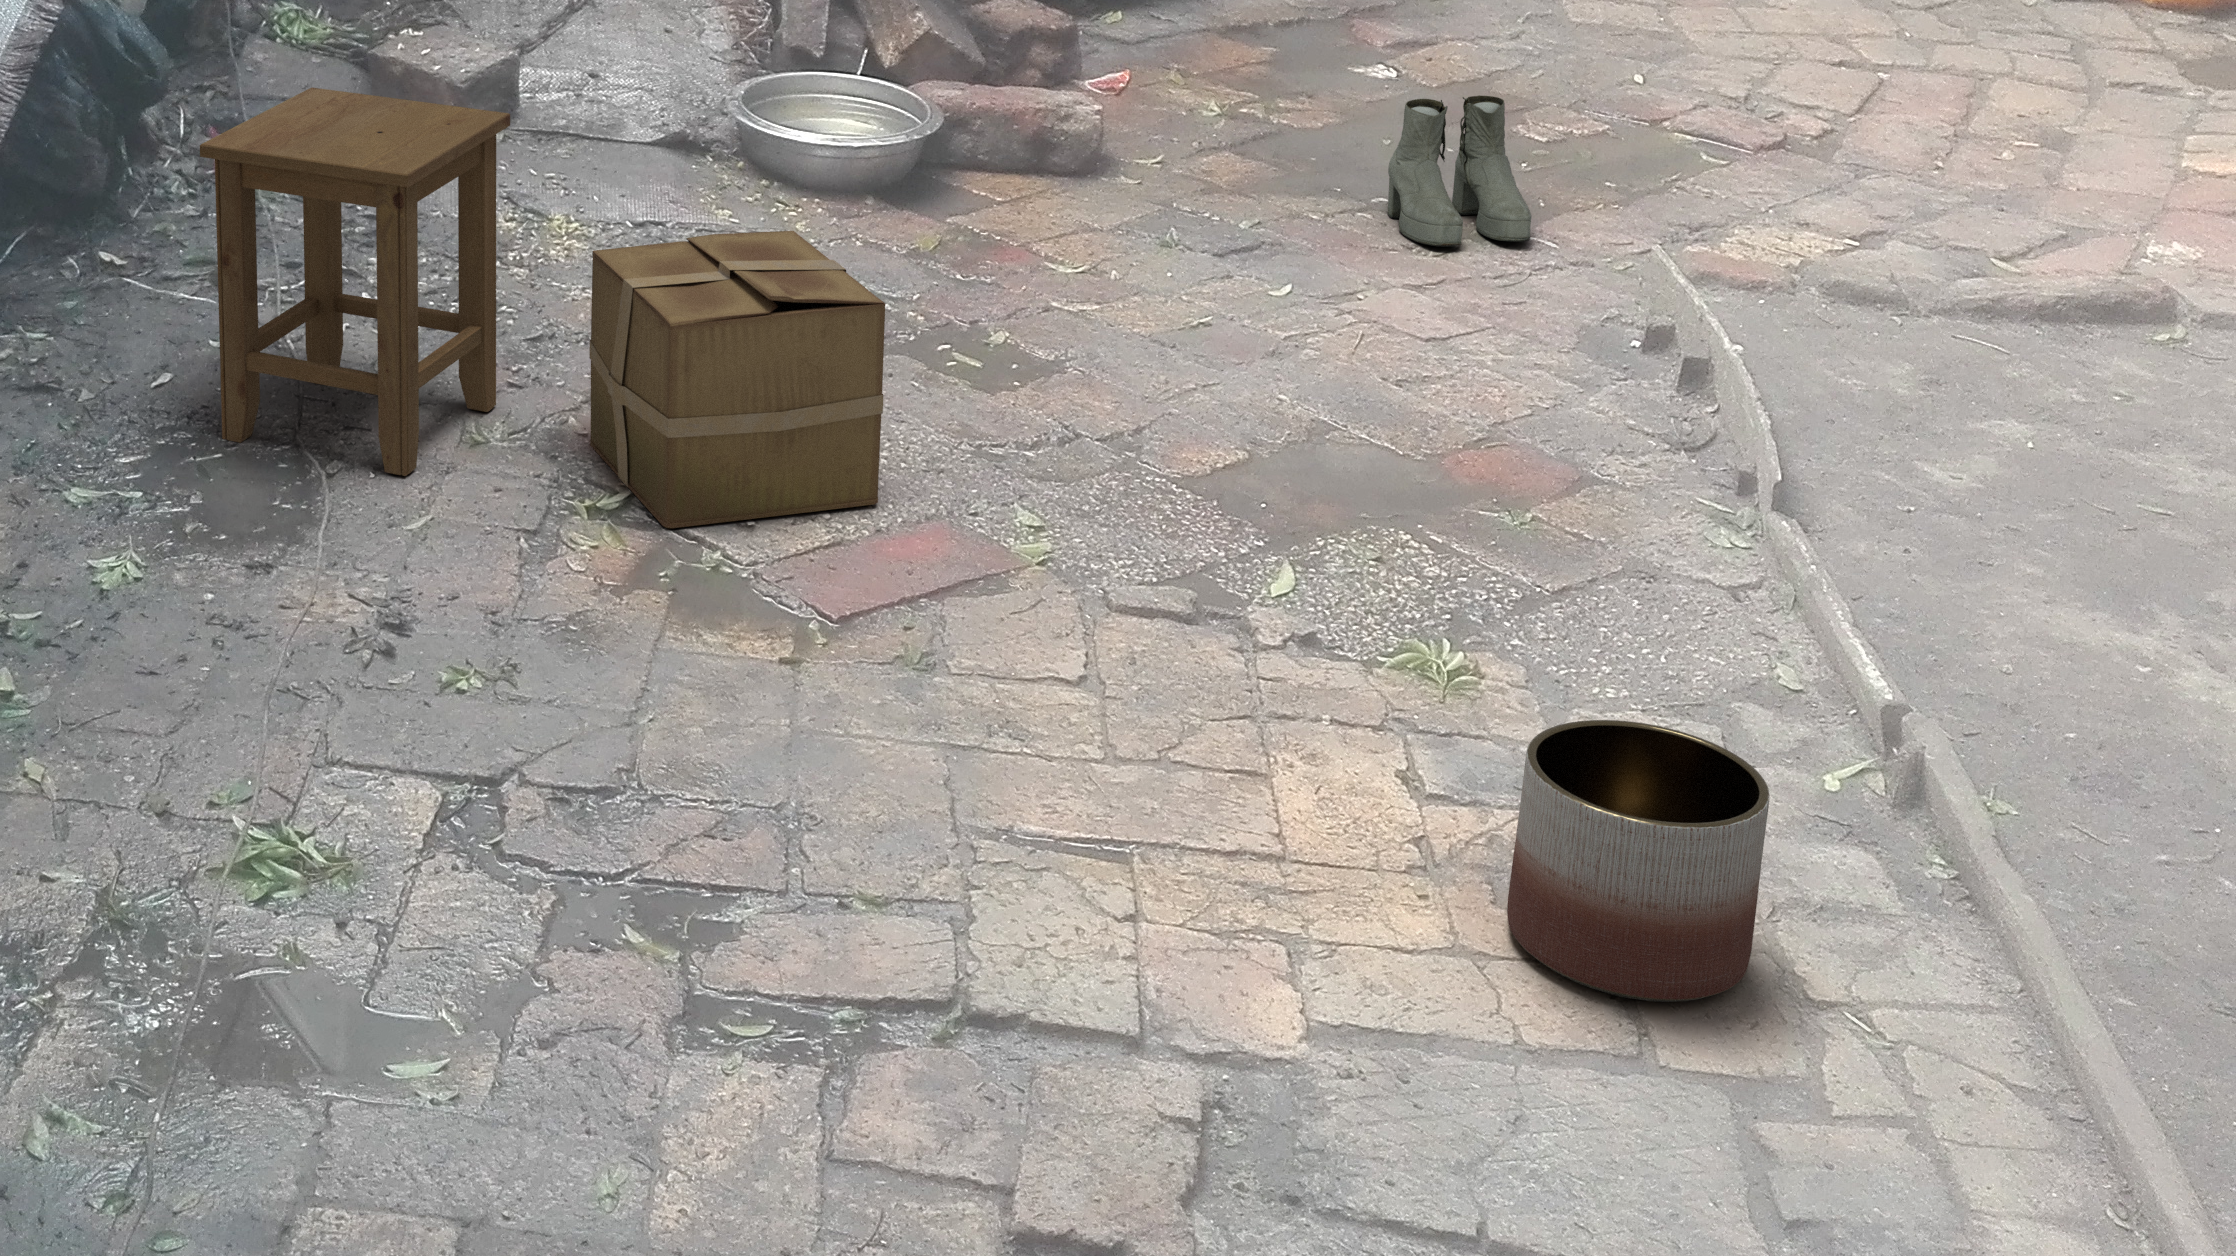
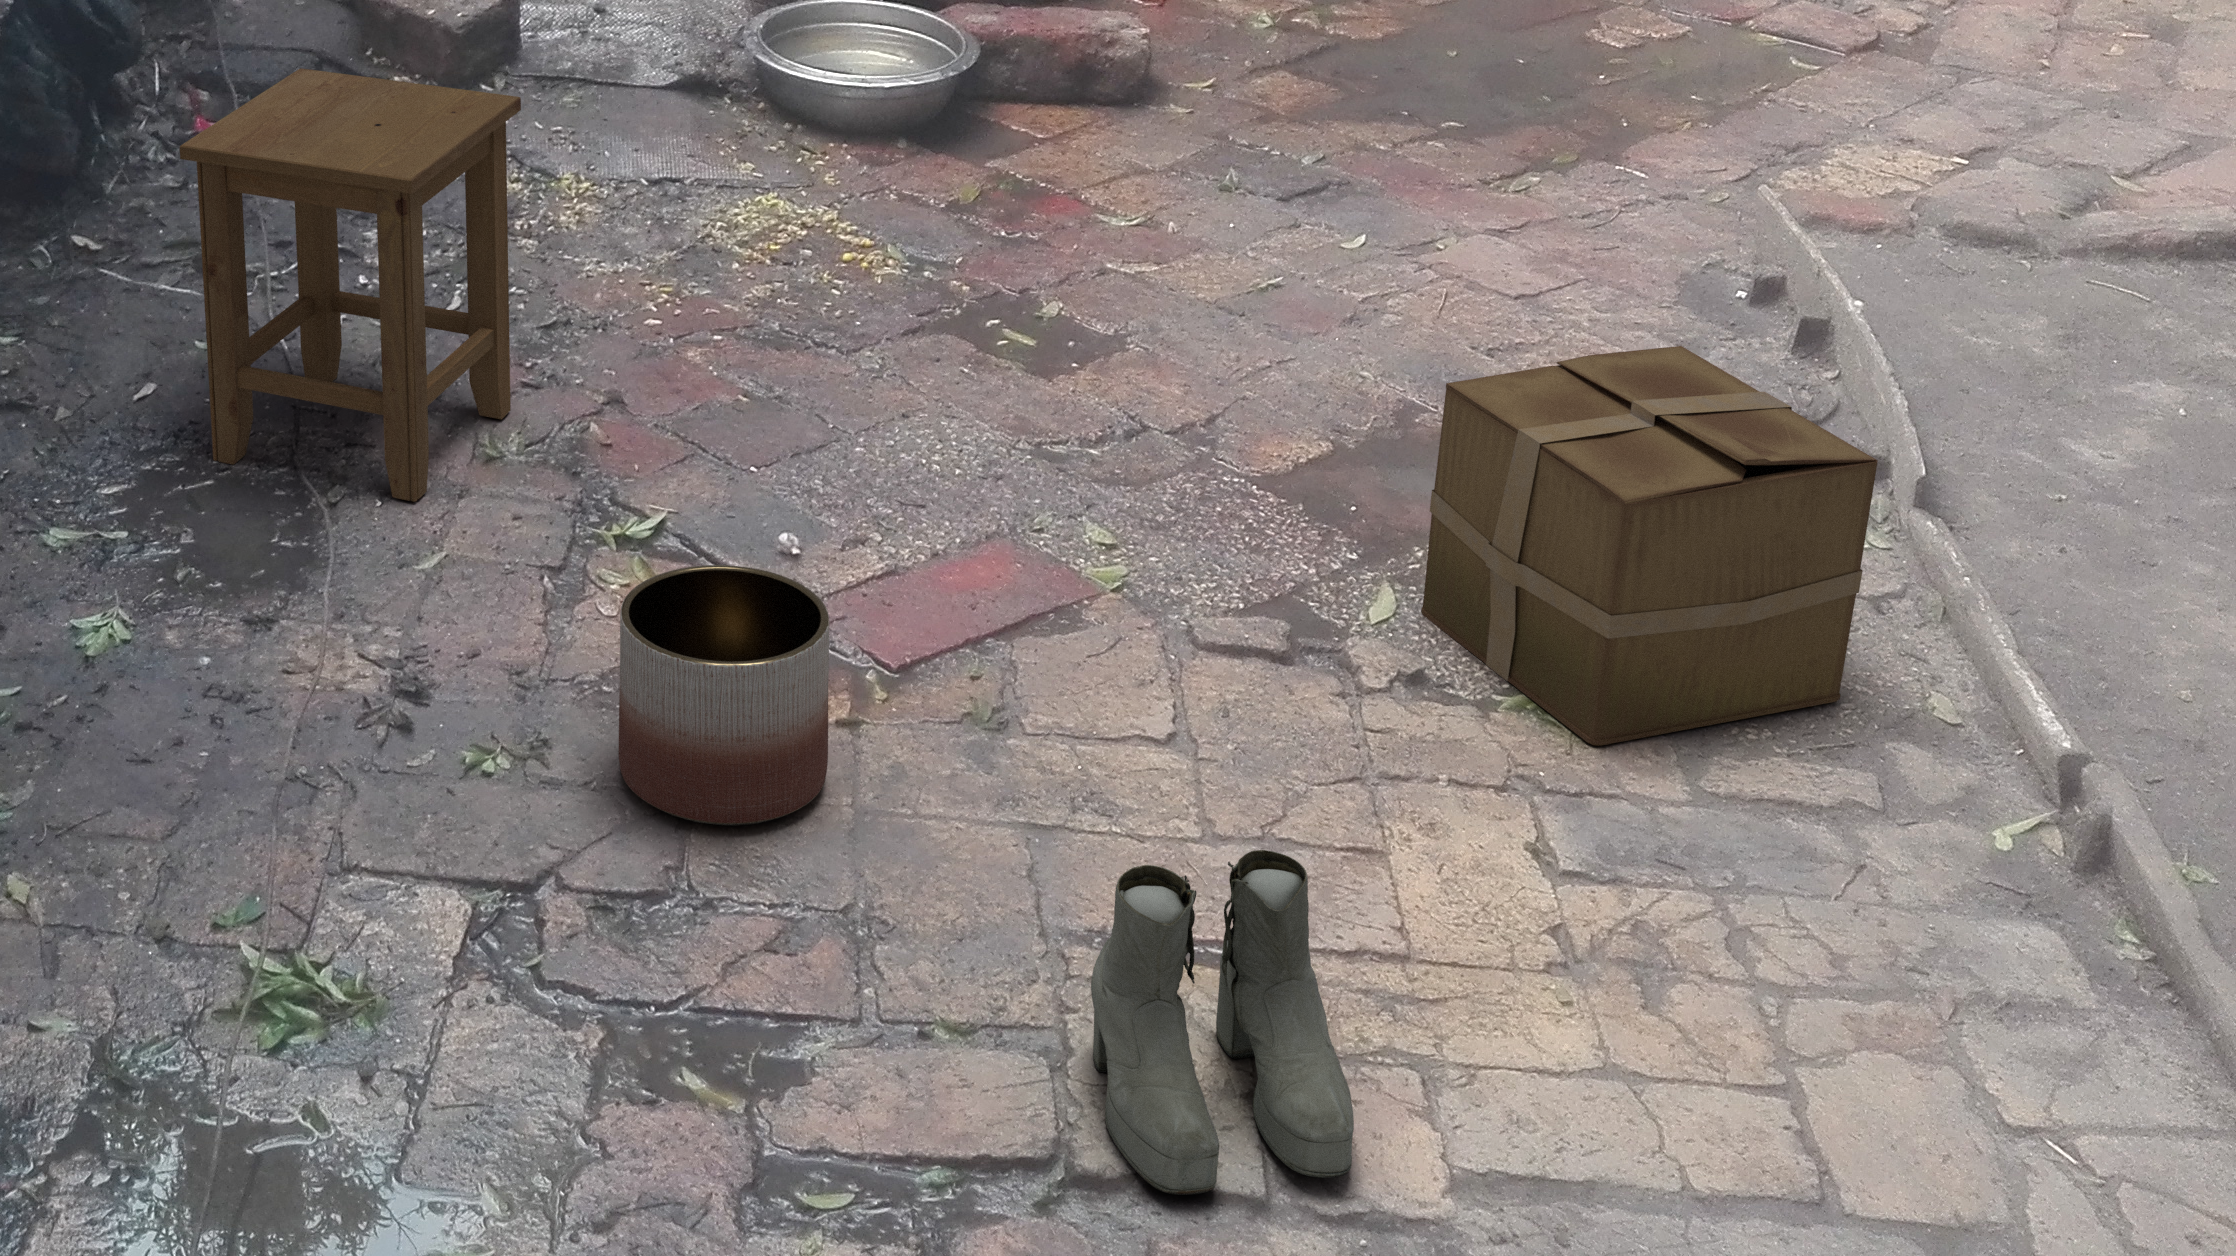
boots: present [1388,95,1531,246] -> present [1091,850,1354,1195]
cardboard box: present [589,231,885,528] -> present [1421,346,1878,745]
planter: present [1507,720,1770,1002] -> present [619,565,829,825]

